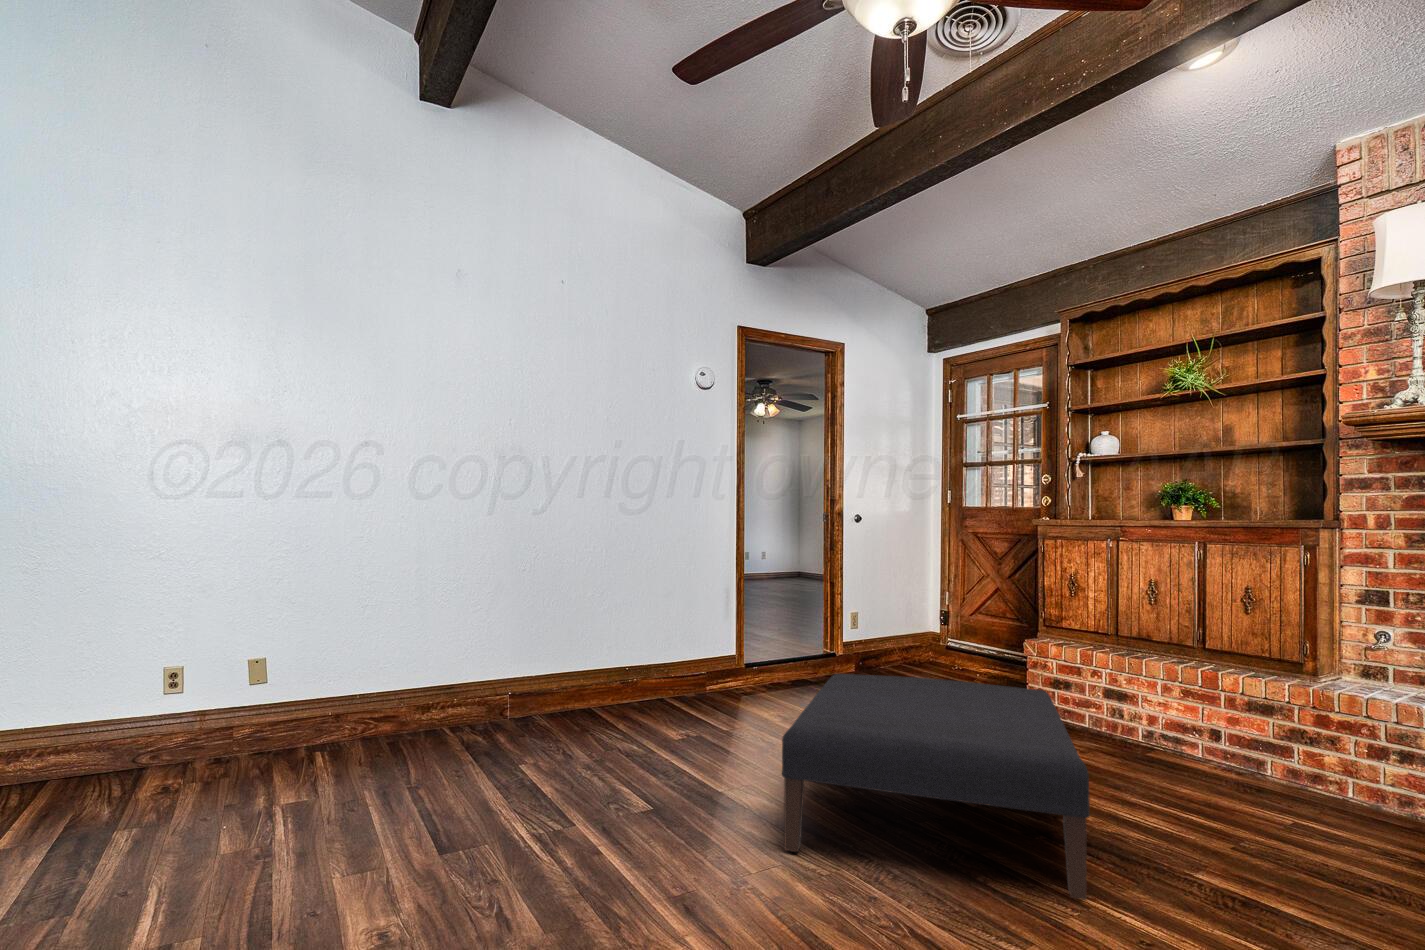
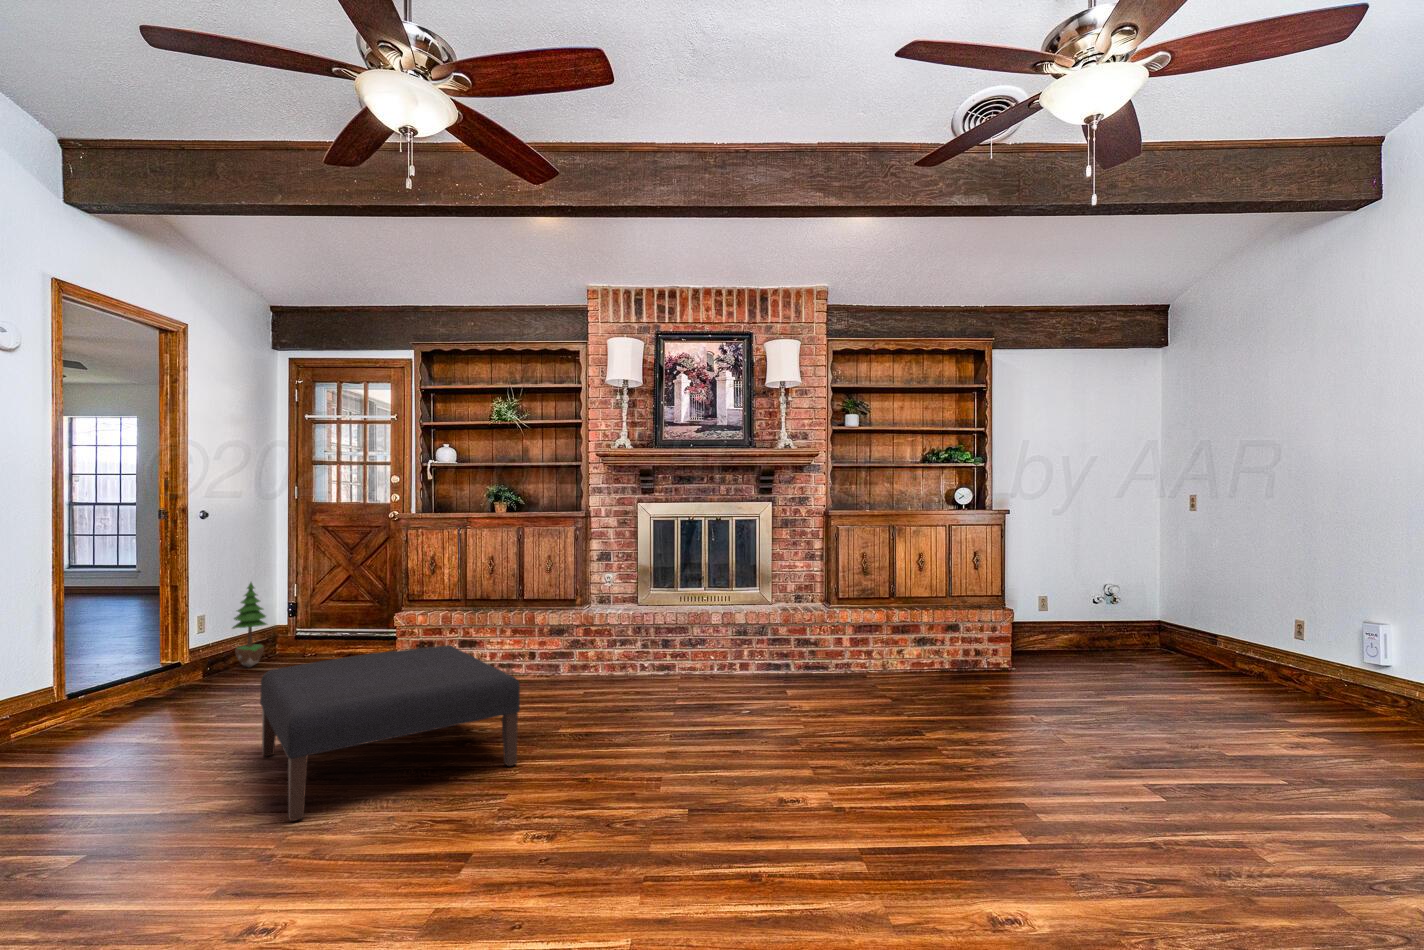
potted tree: none [883,583,915,671] -> present [233,583,266,667]

